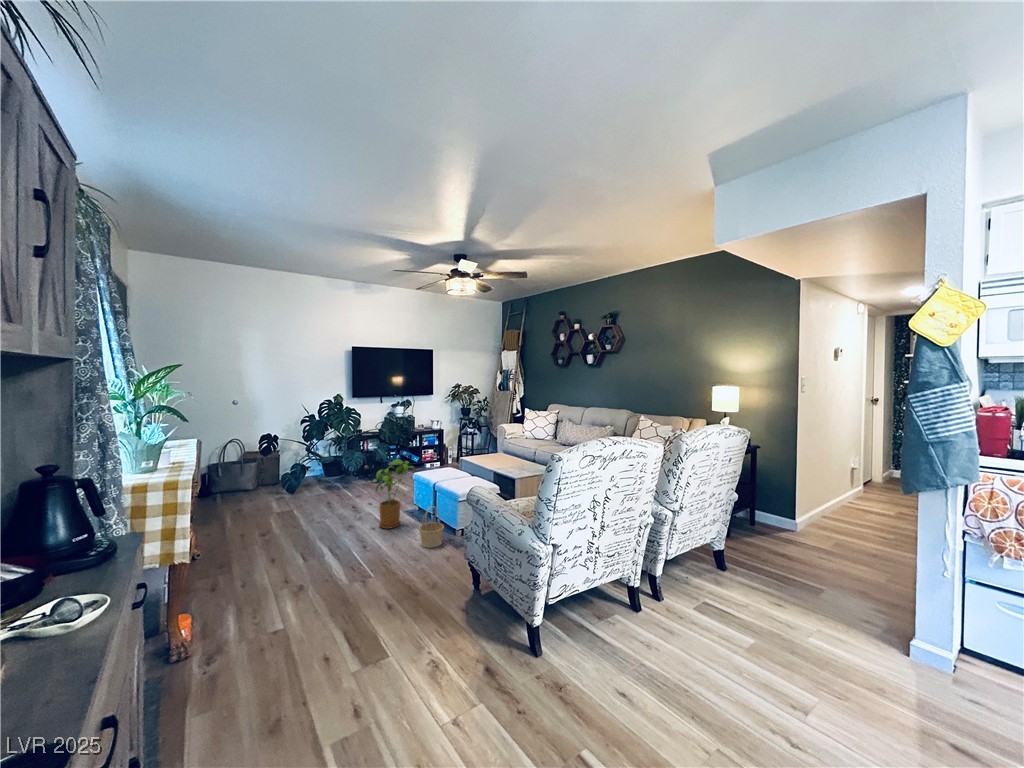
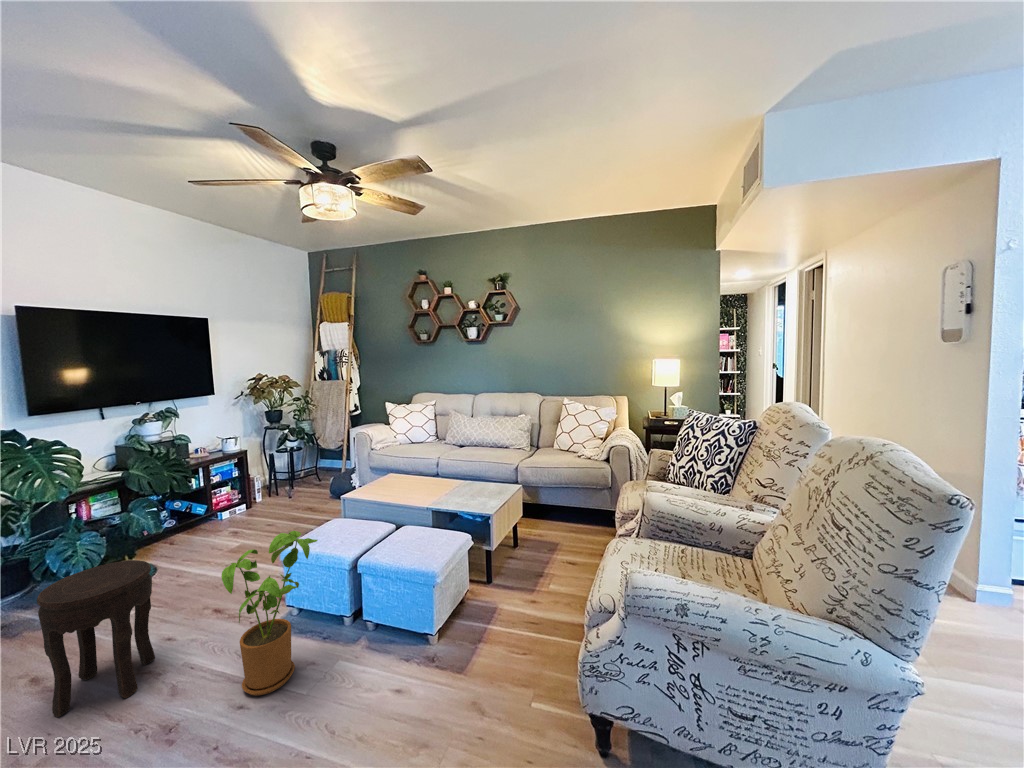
side table: none [328,462,364,516] -> present [37,560,155,717]
basket: present [419,506,444,548] -> none [380,610,432,703]

